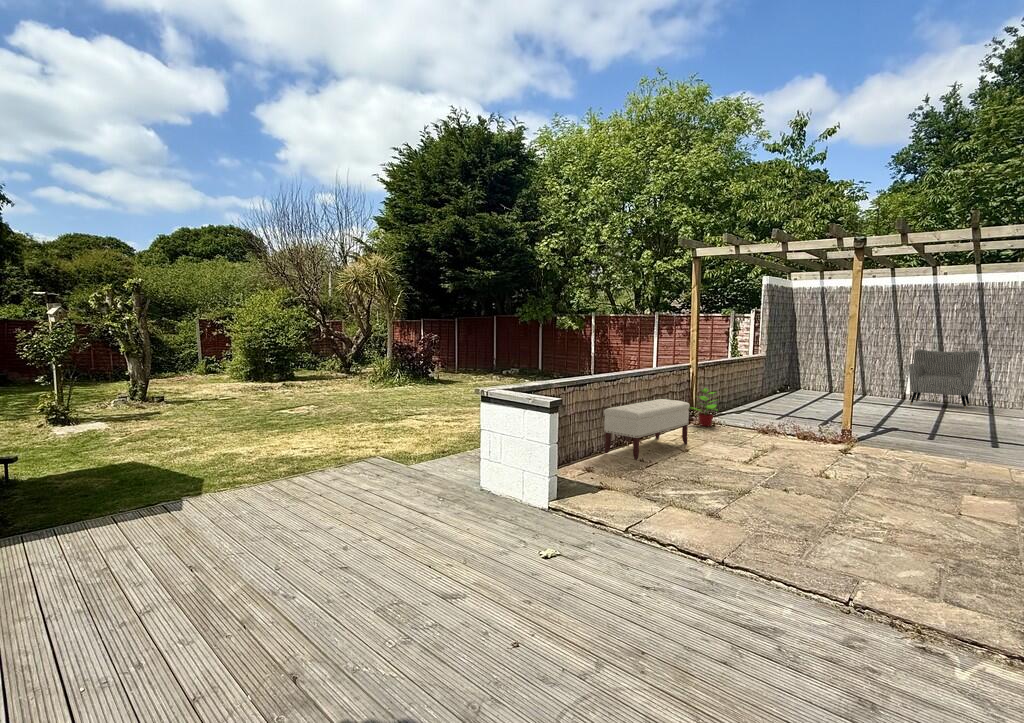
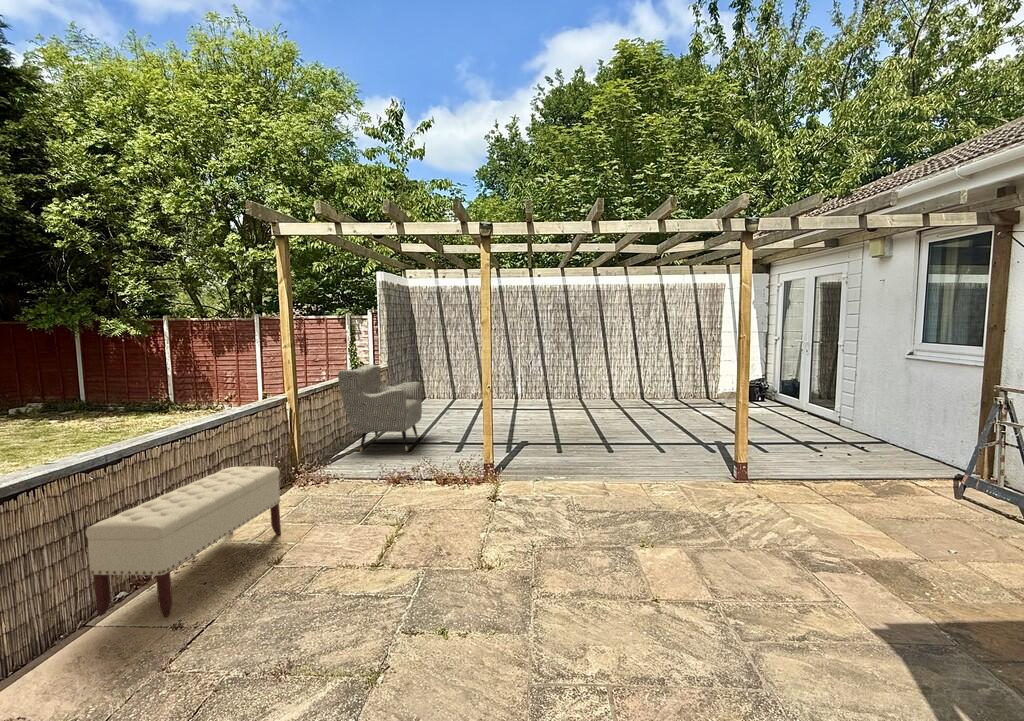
armchair: present [909,349,980,409] -> present [338,365,422,452]
potted plant: present [692,388,718,426] -> none [286,427,332,485]

